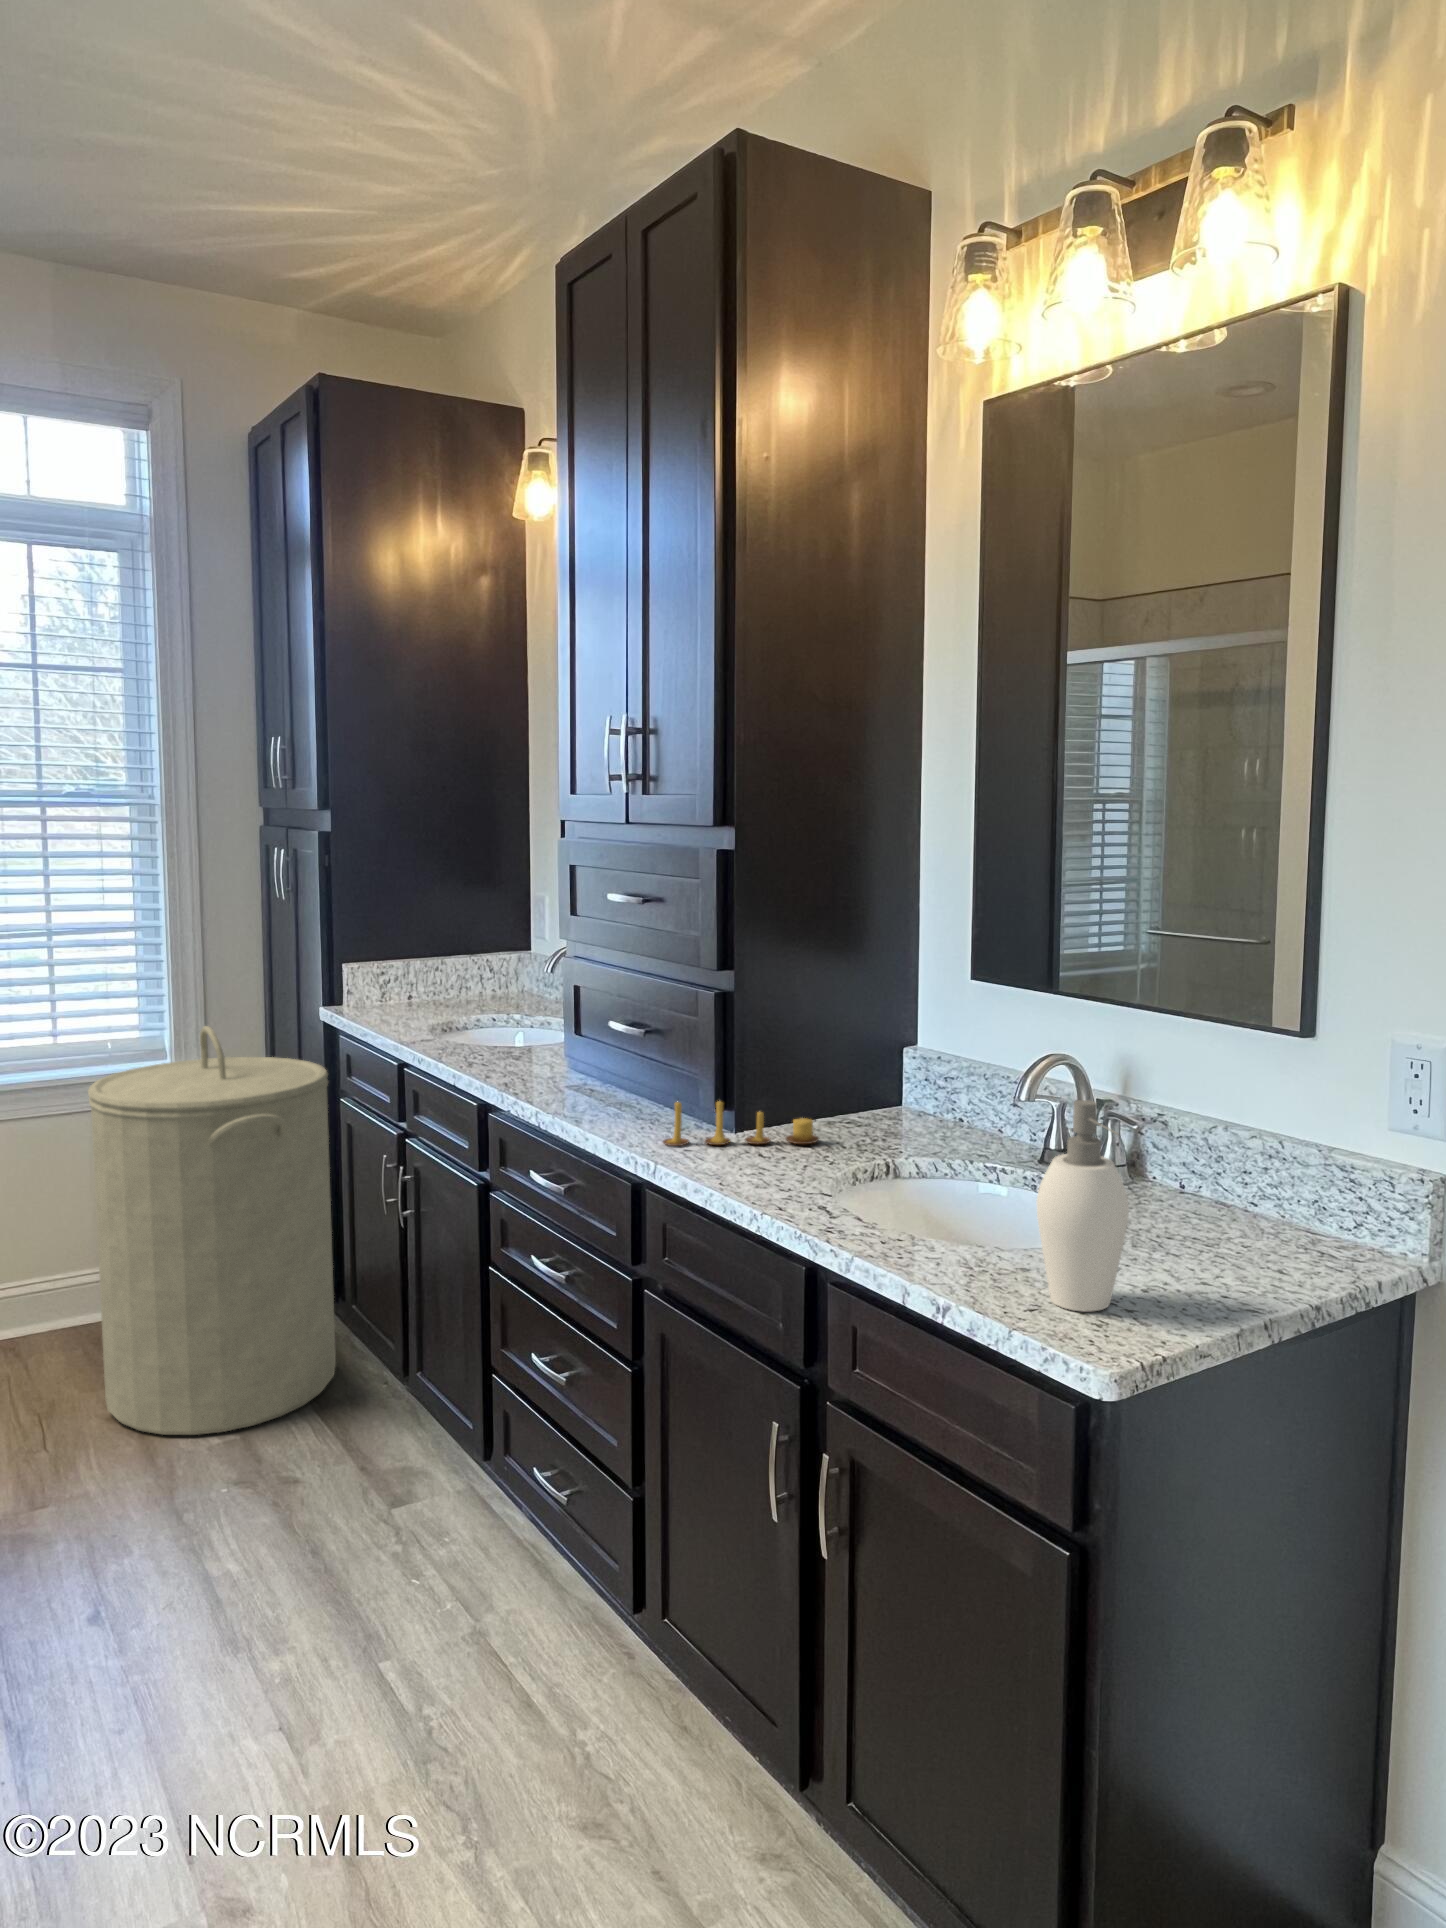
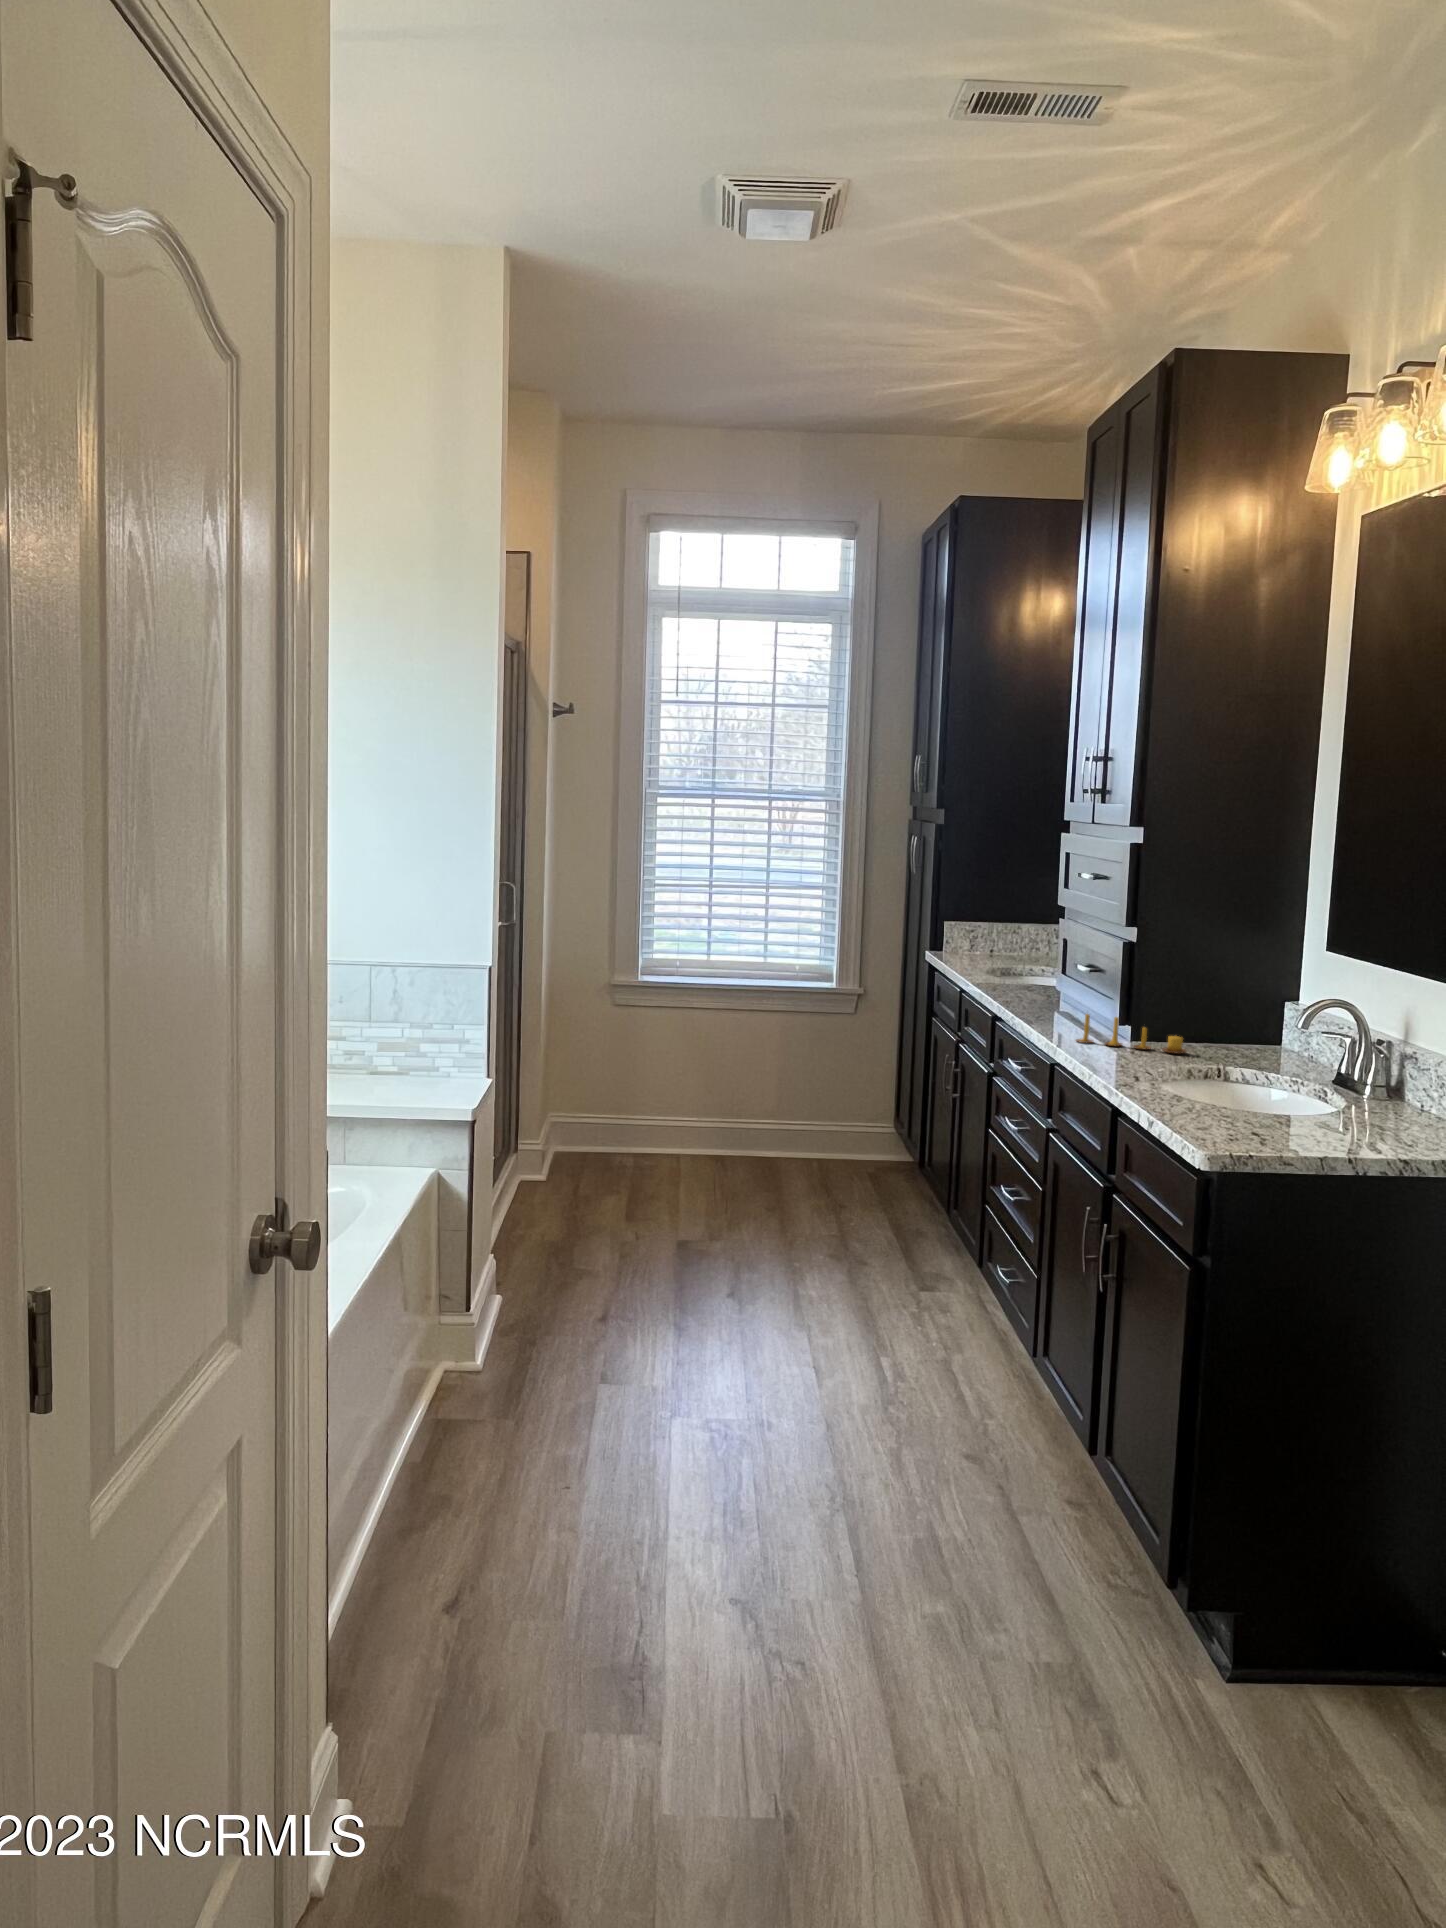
laundry hamper: present [88,1026,336,1435] -> none [768,954,925,1226]
soap dispenser: present [1037,1100,1129,1312] -> none [1208,1005,1268,1136]

